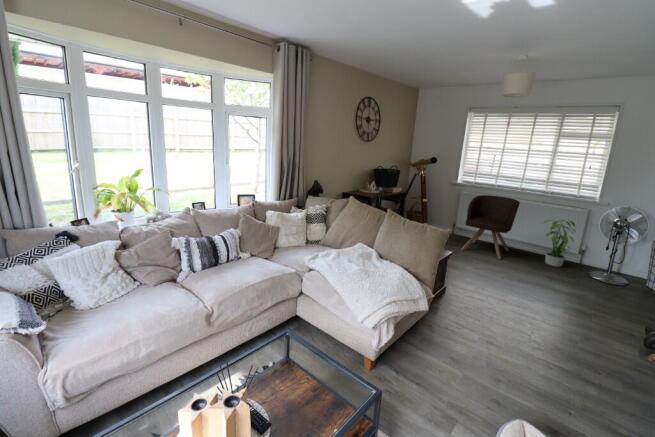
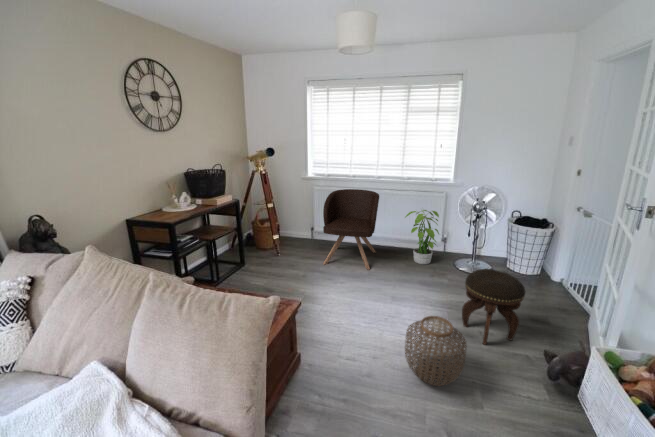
footstool: none [576,261,636,320] -> present [462,269,525,345]
woven basket: none [518,276,567,322] -> present [405,316,467,386]

